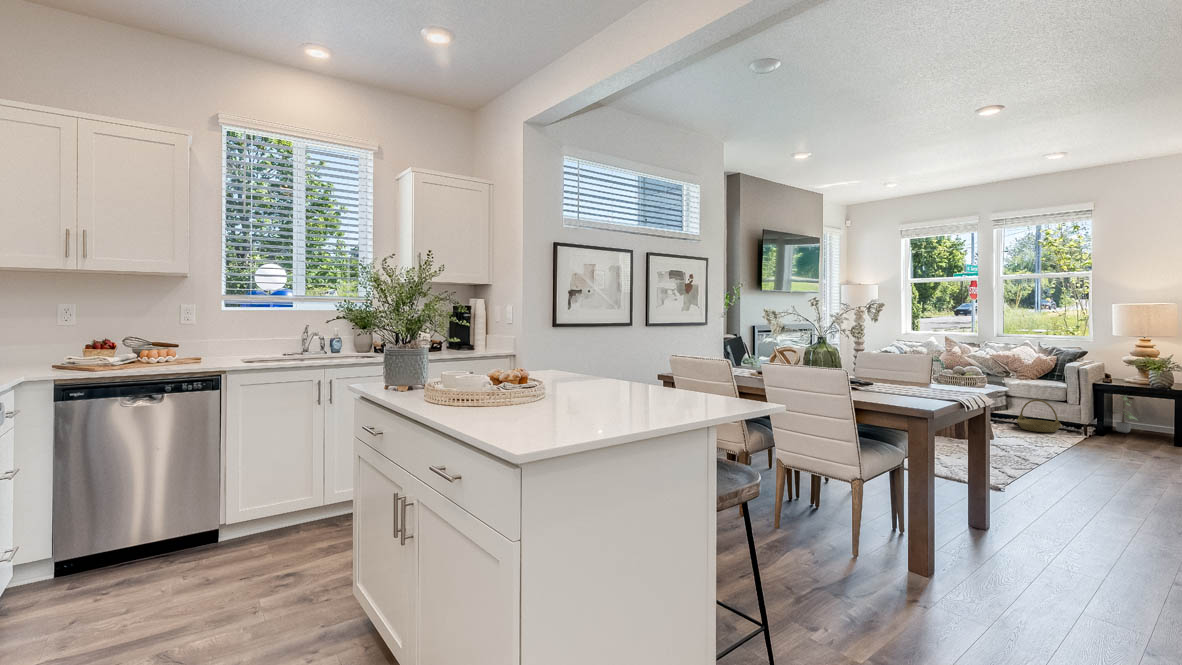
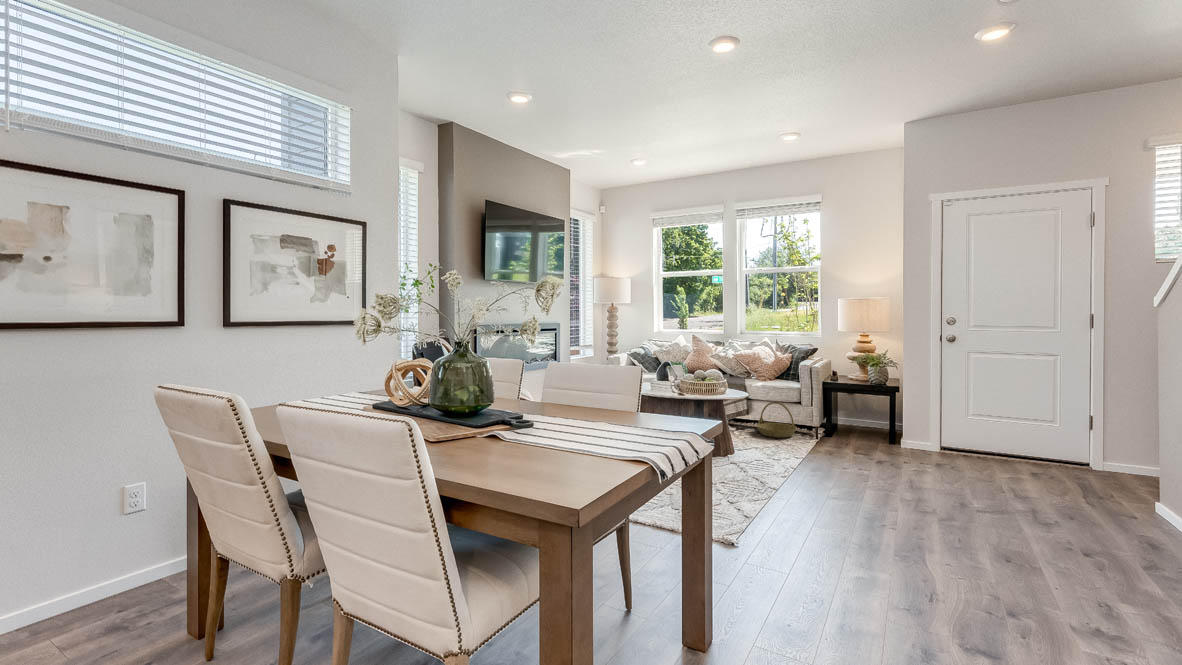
potted plant: present [1116,395,1137,433] -> none [839,382,861,431]

